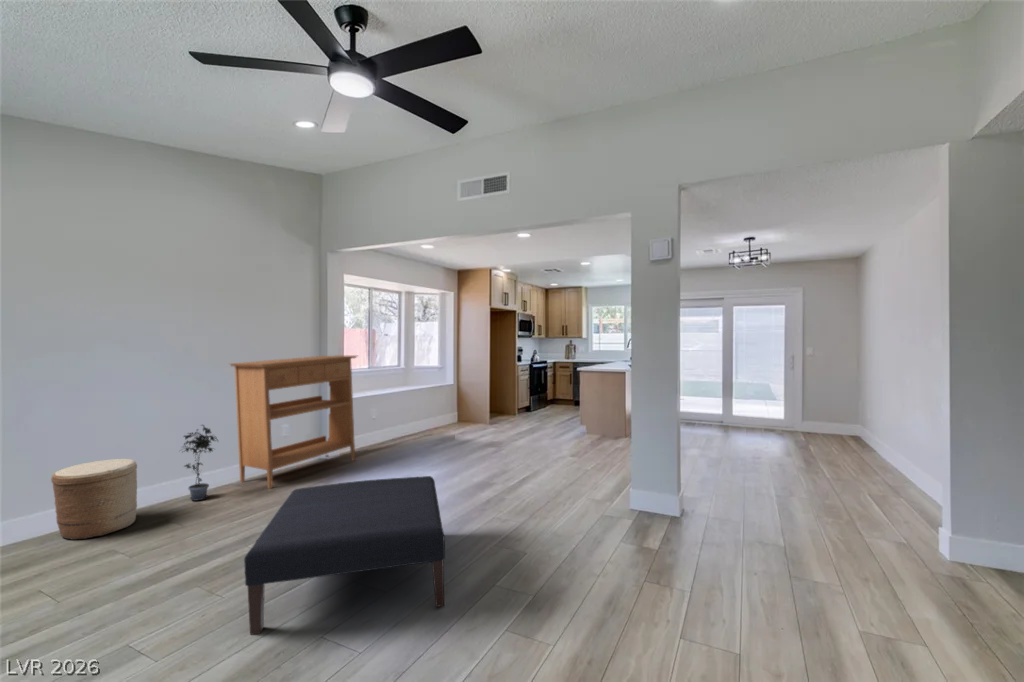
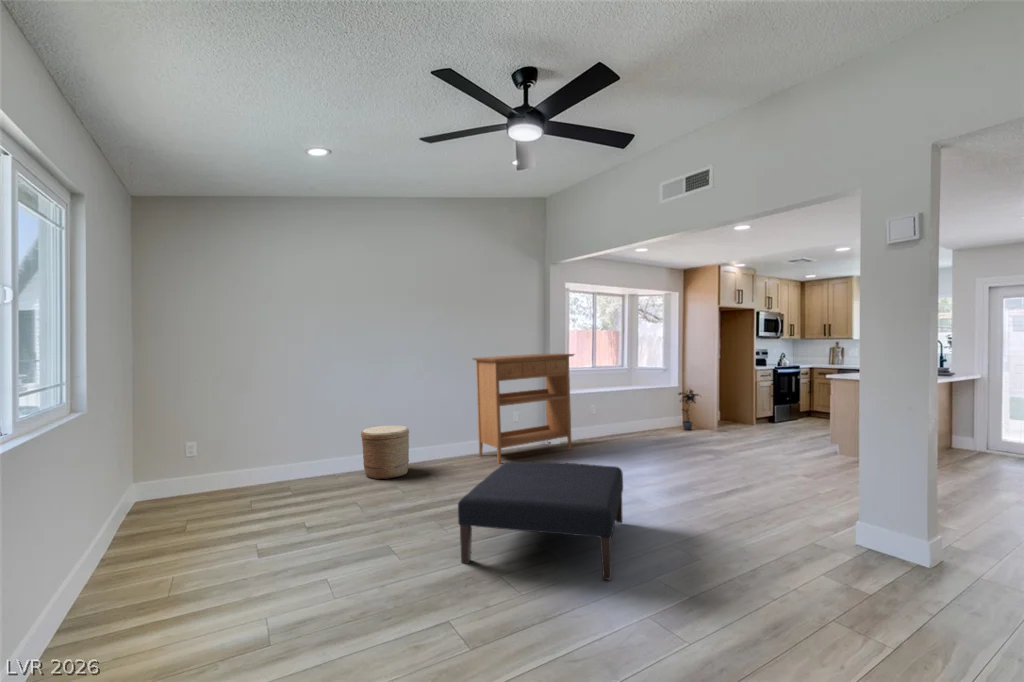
potted plant: present [184,425,216,501] -> present [679,390,698,430]

